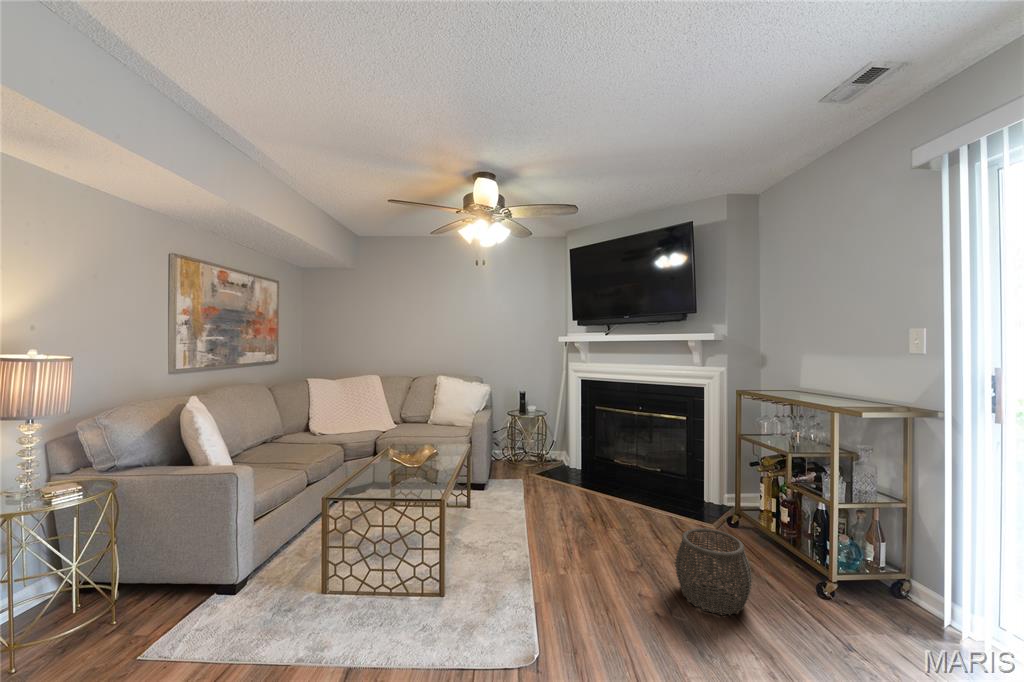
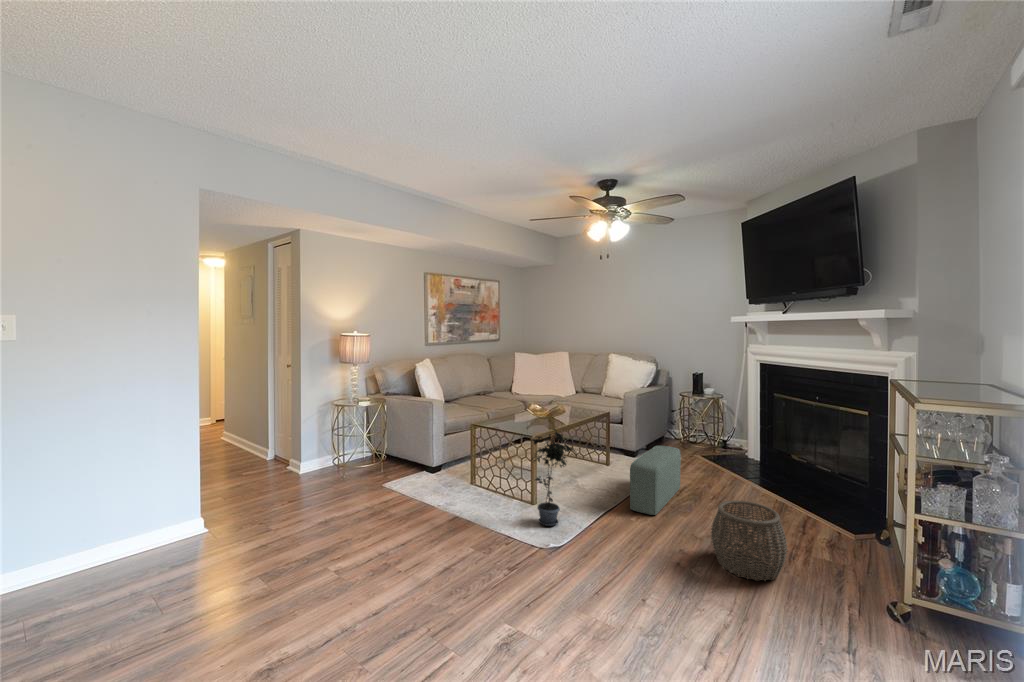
pouf: none [542,477,584,565] -> present [630,446,681,515]
potted plant: none [457,487,539,629] -> present [532,429,575,526]

